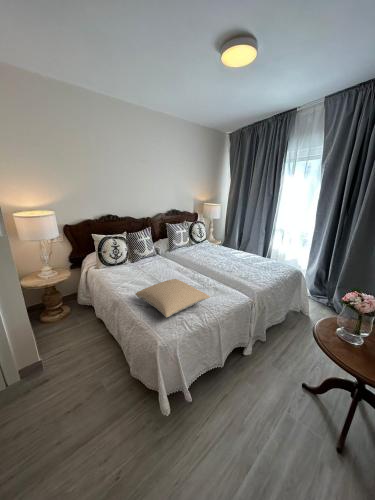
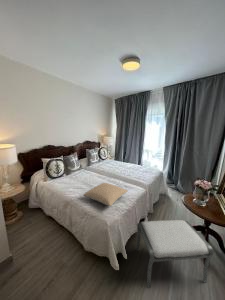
ottoman: none [211,352,345,480] -> present [136,220,213,288]

